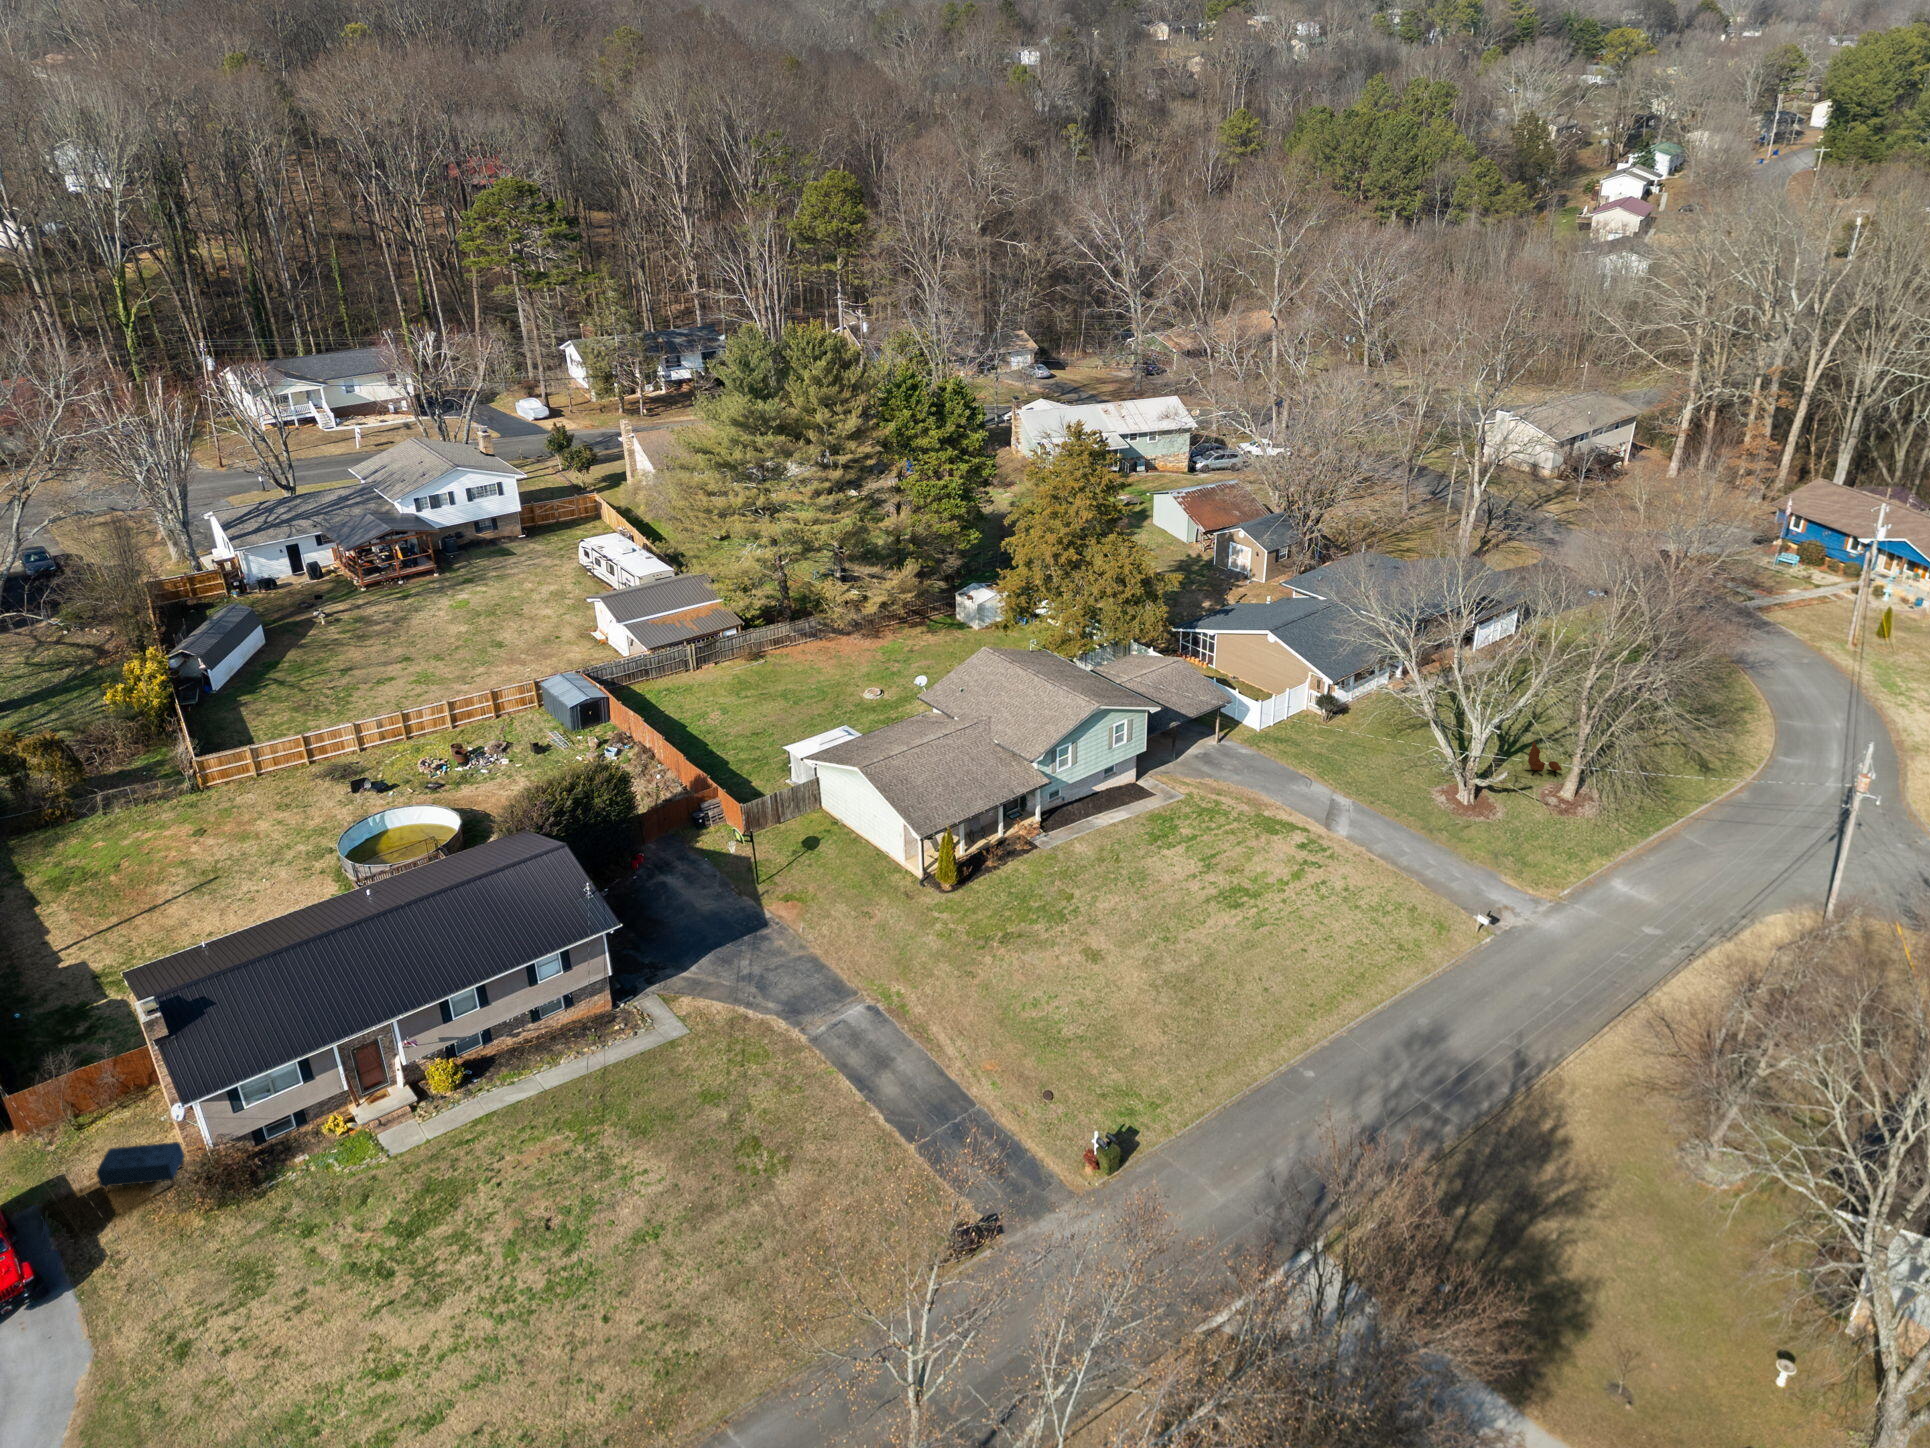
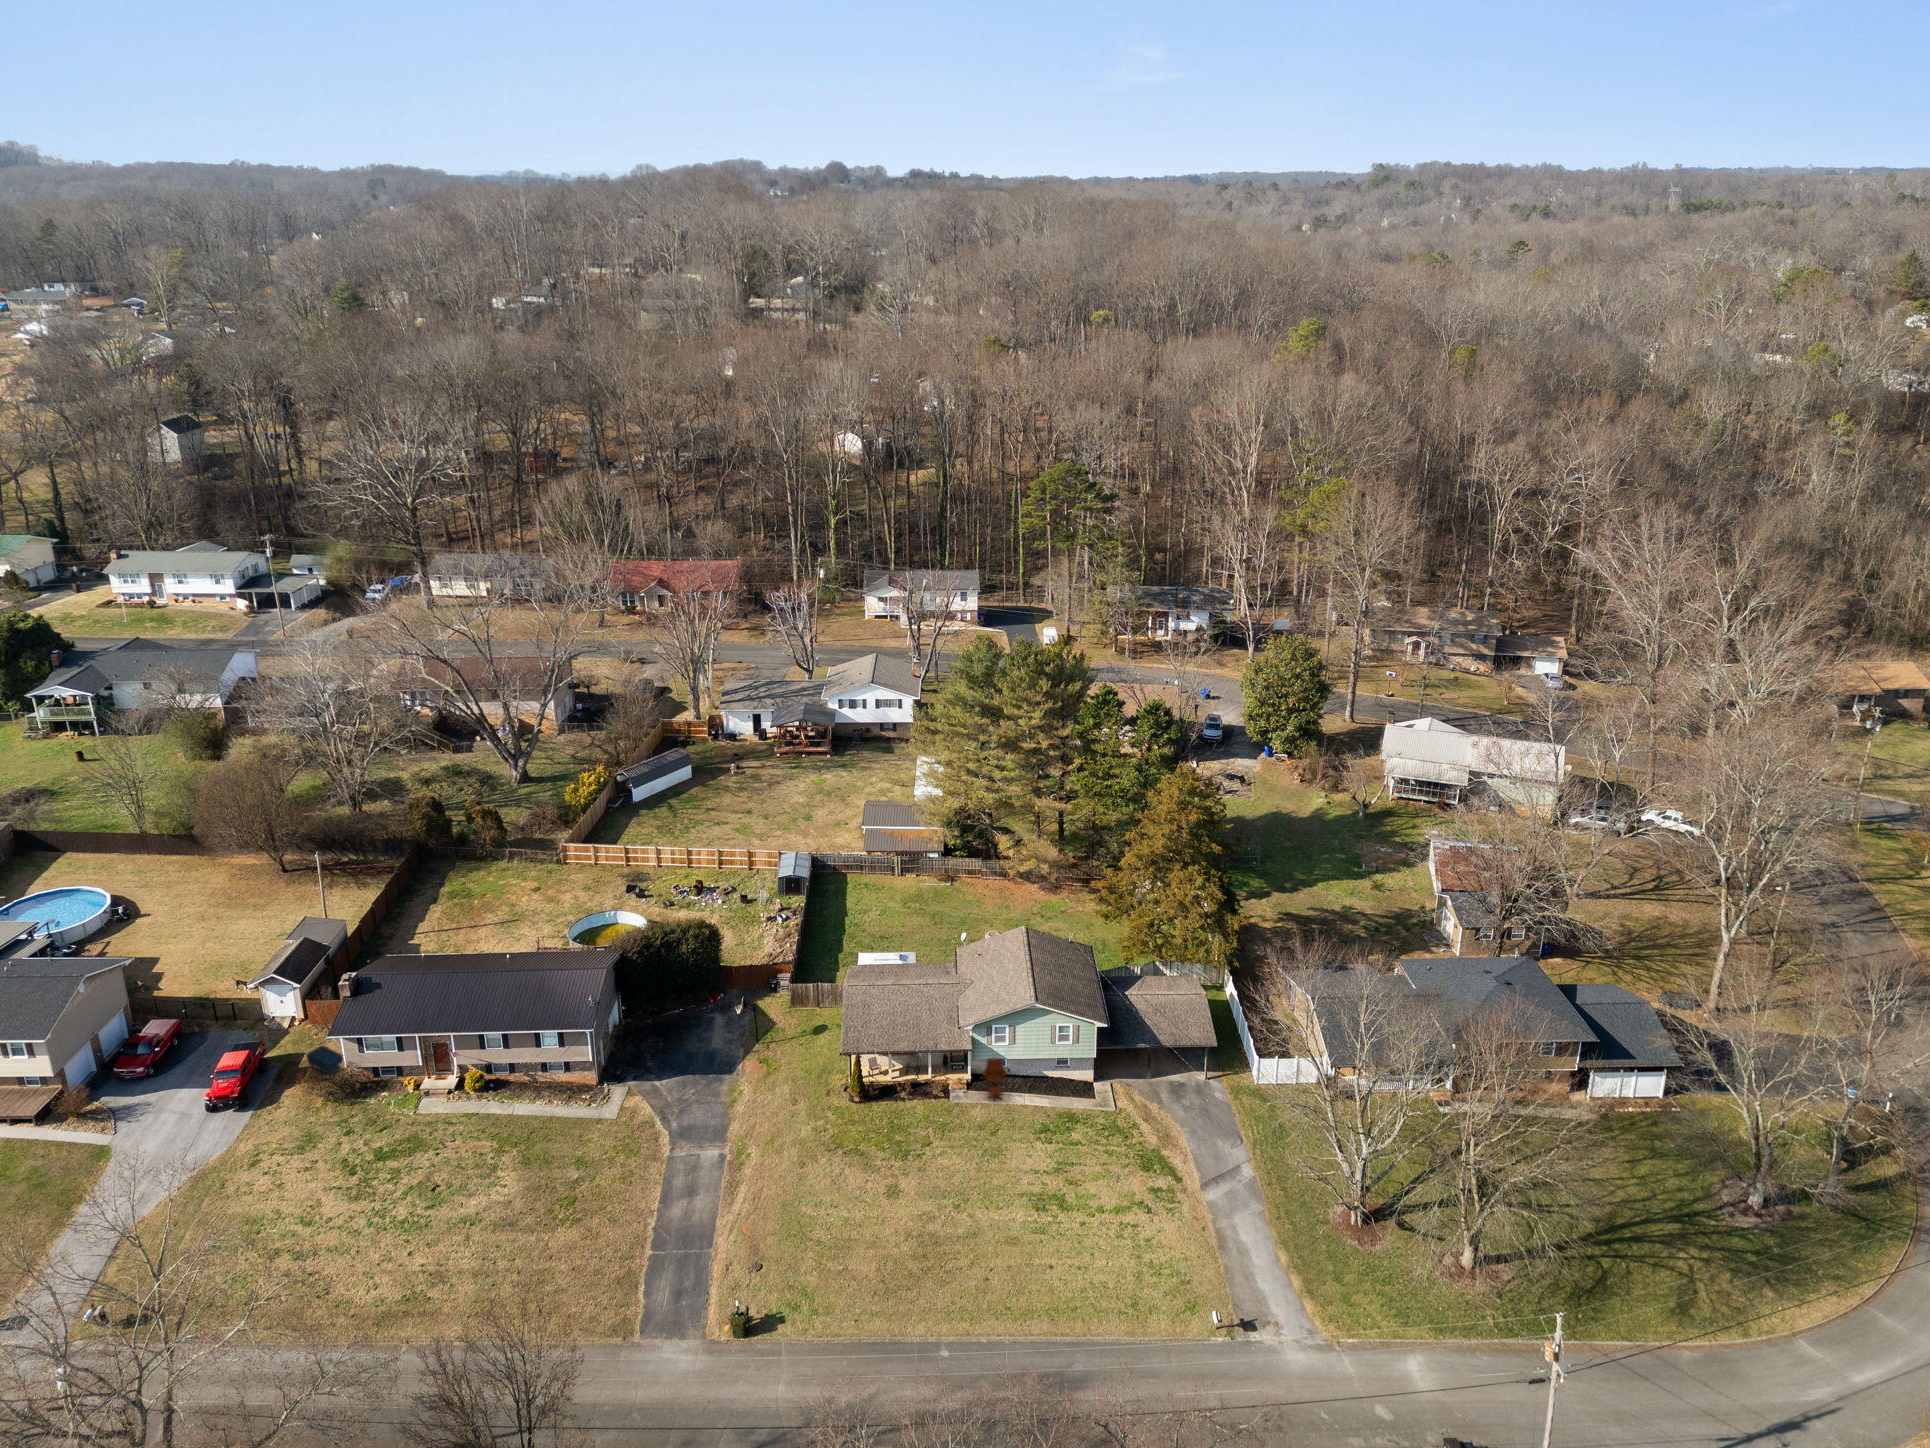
lounge chair: present [1525,742,1562,777] -> present [983,1058,1007,1098]

